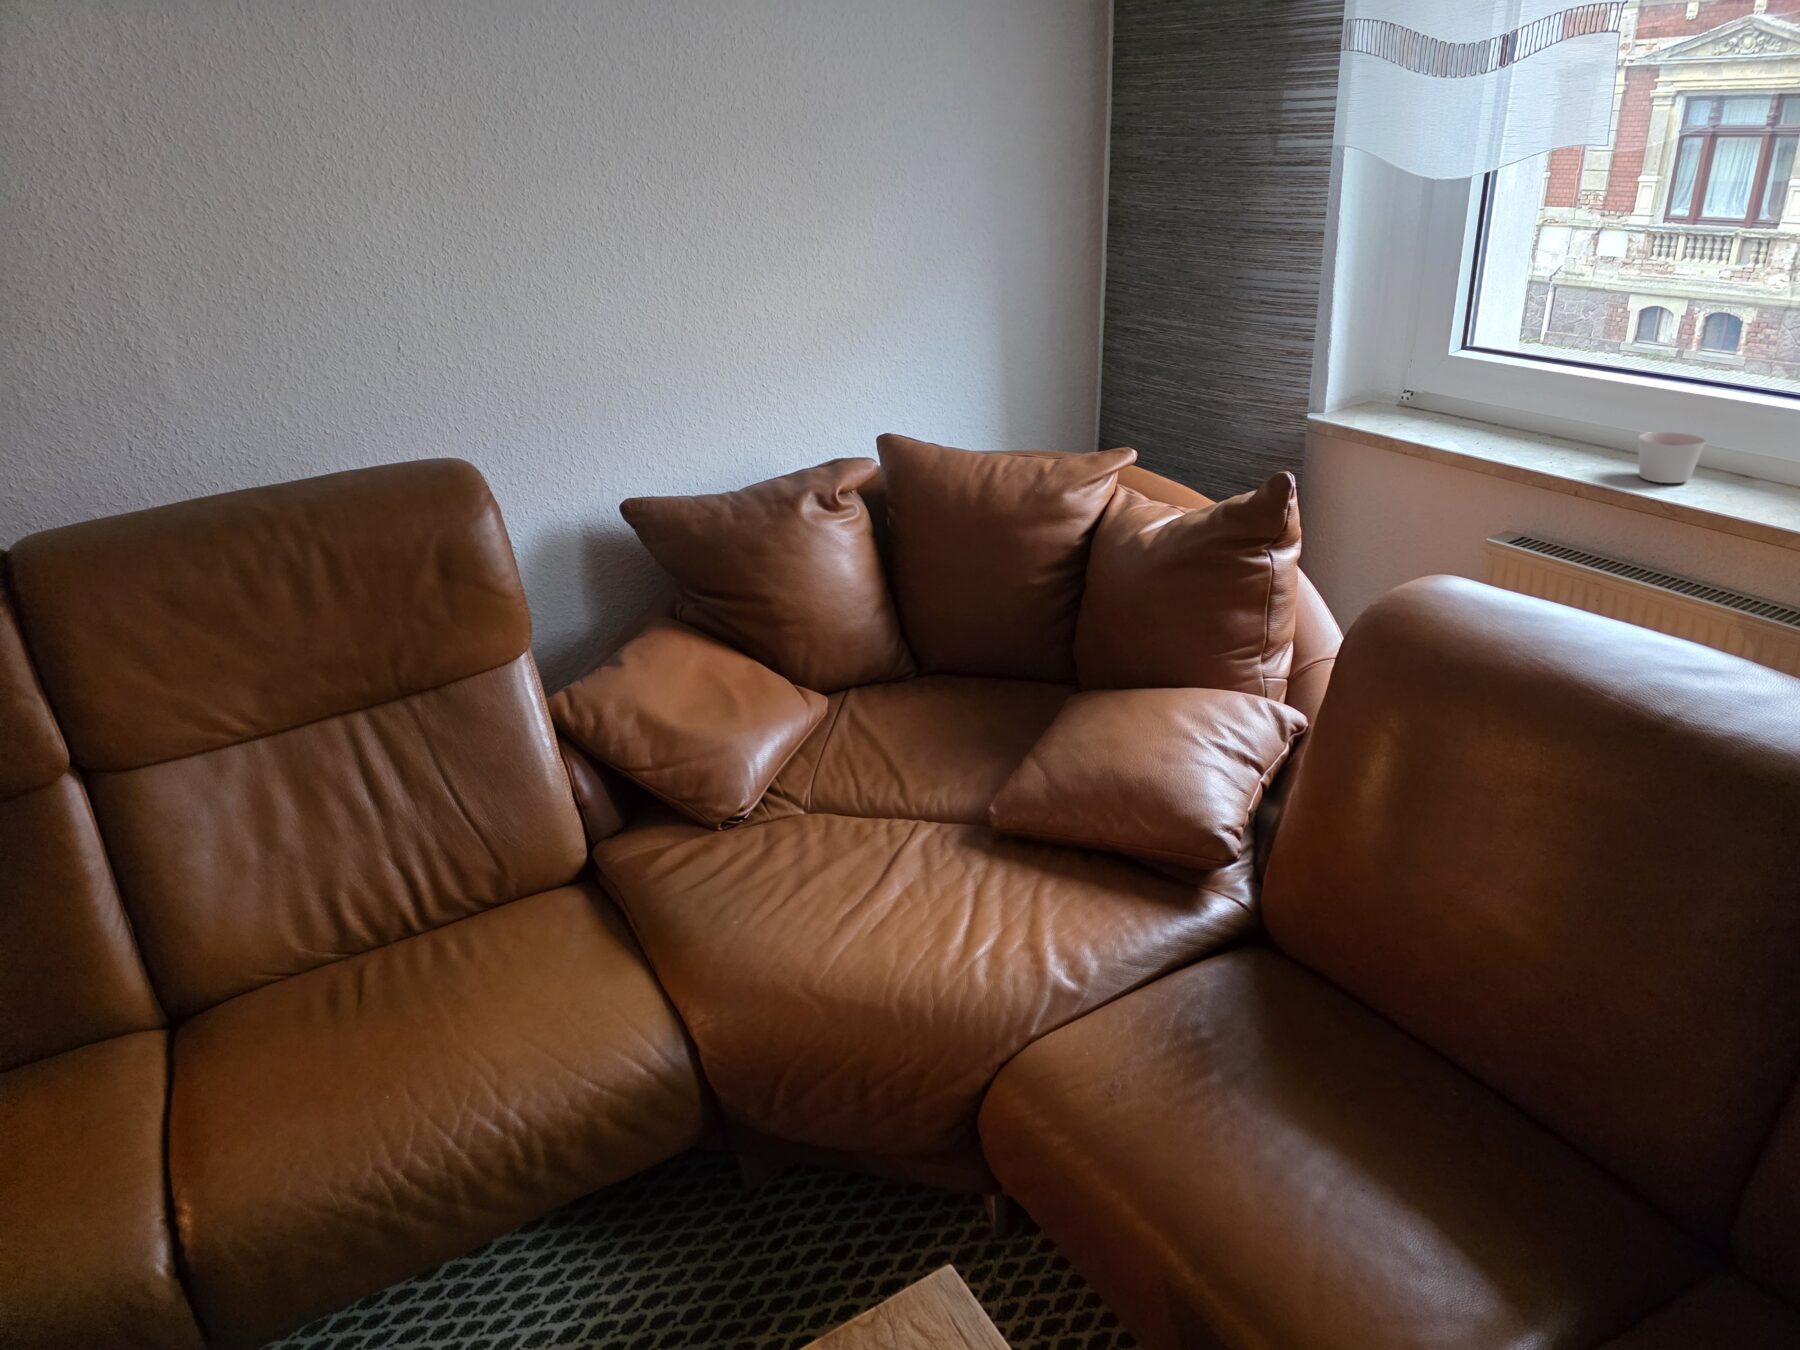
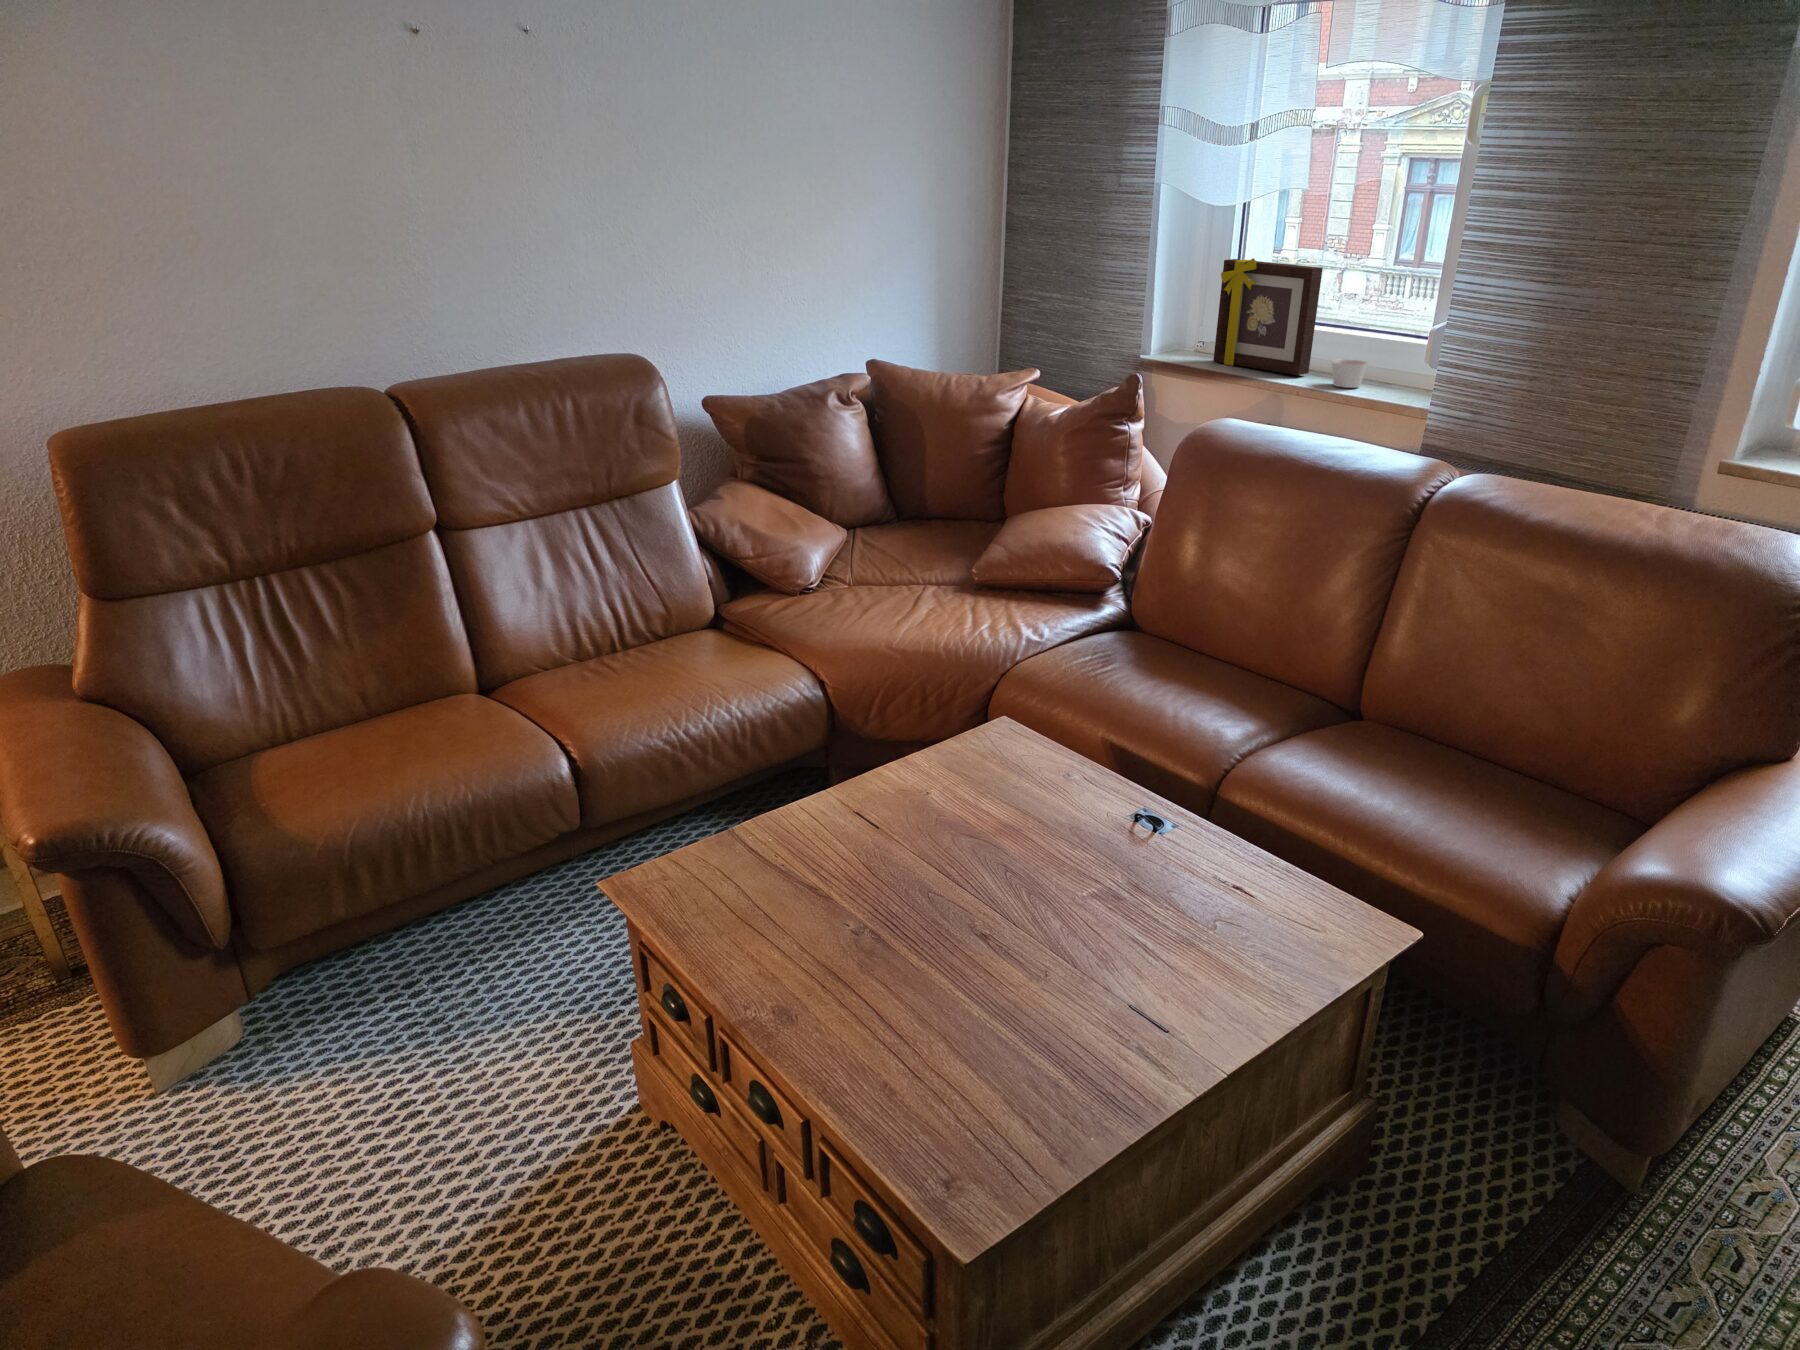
picture frame: none [1425,262,1627,456] -> present [1213,258,1323,375]

